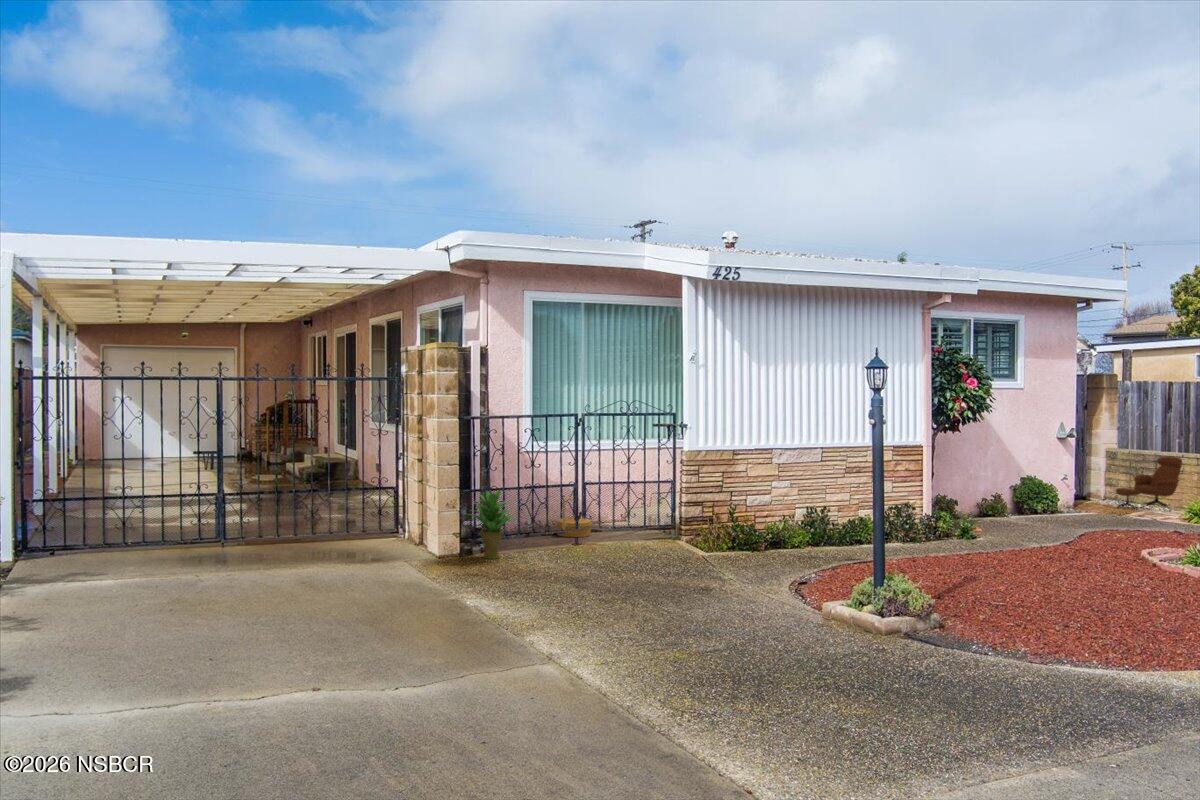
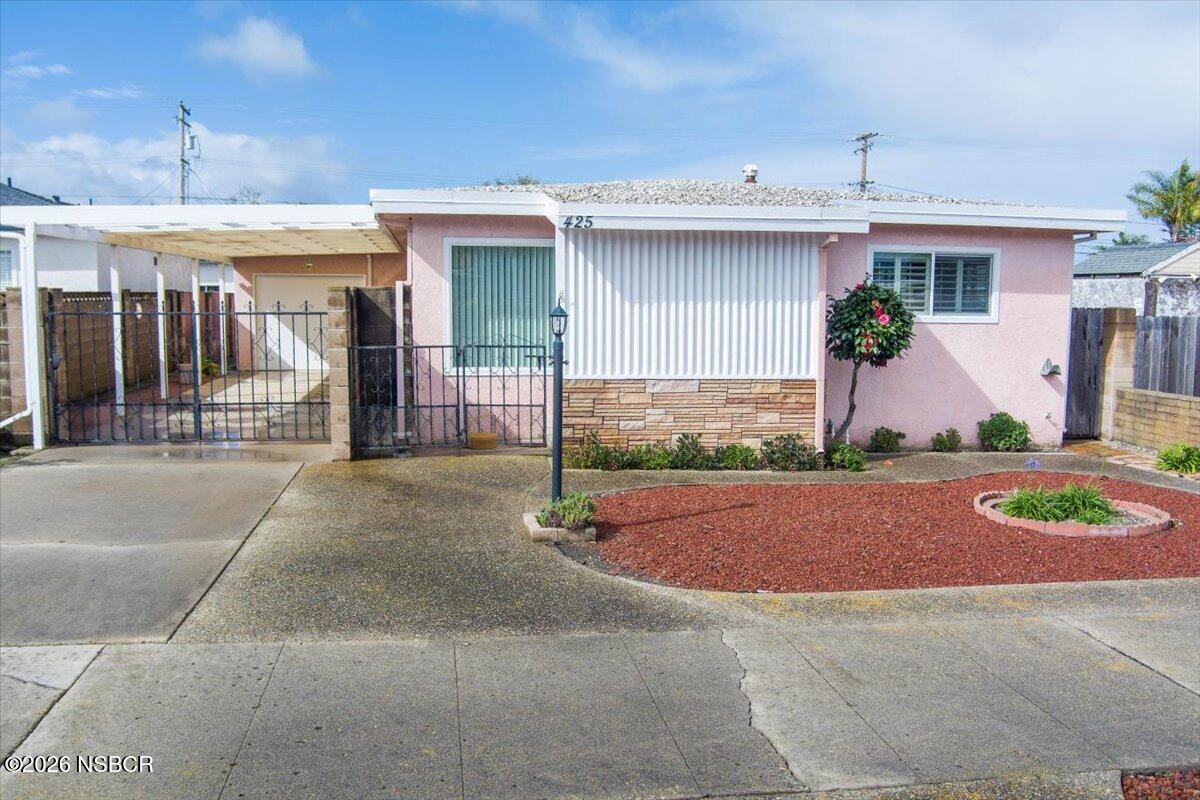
lounge chair: present [1116,457,1182,508] -> none [1089,398,1172,454]
potted plant: present [468,490,515,559] -> none [357,407,399,462]

